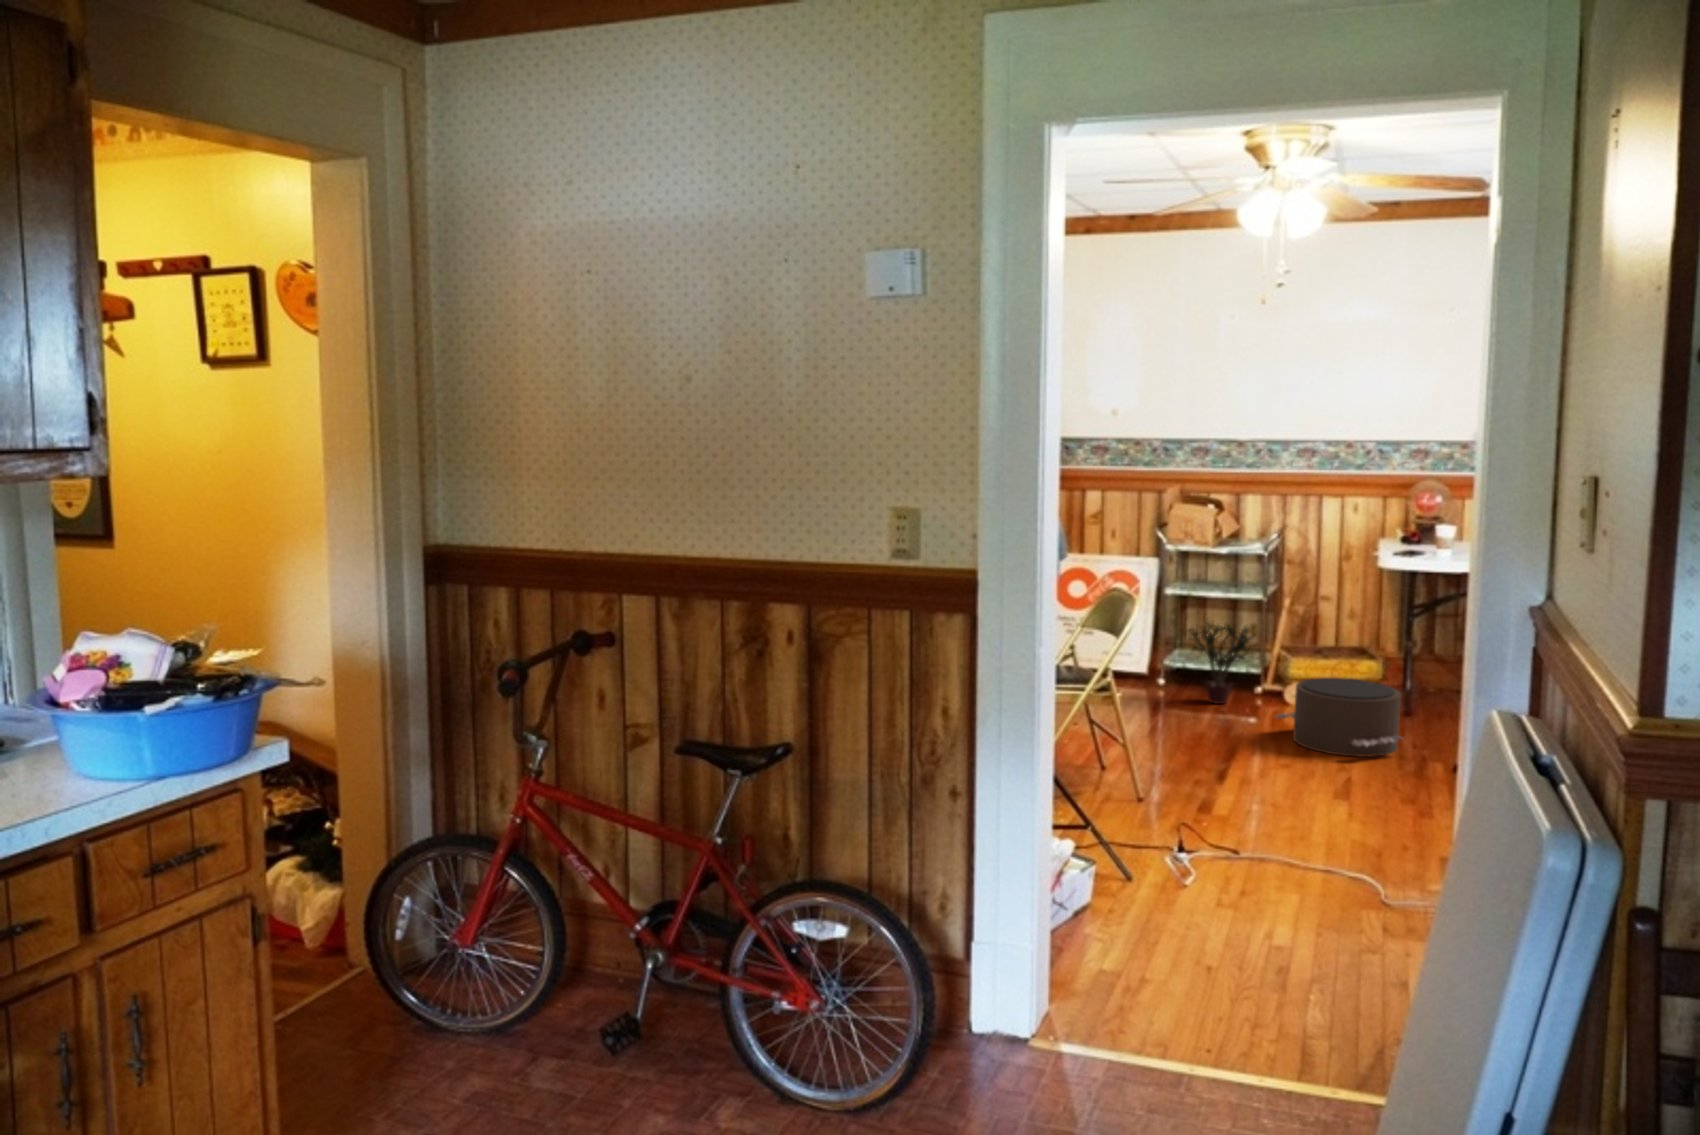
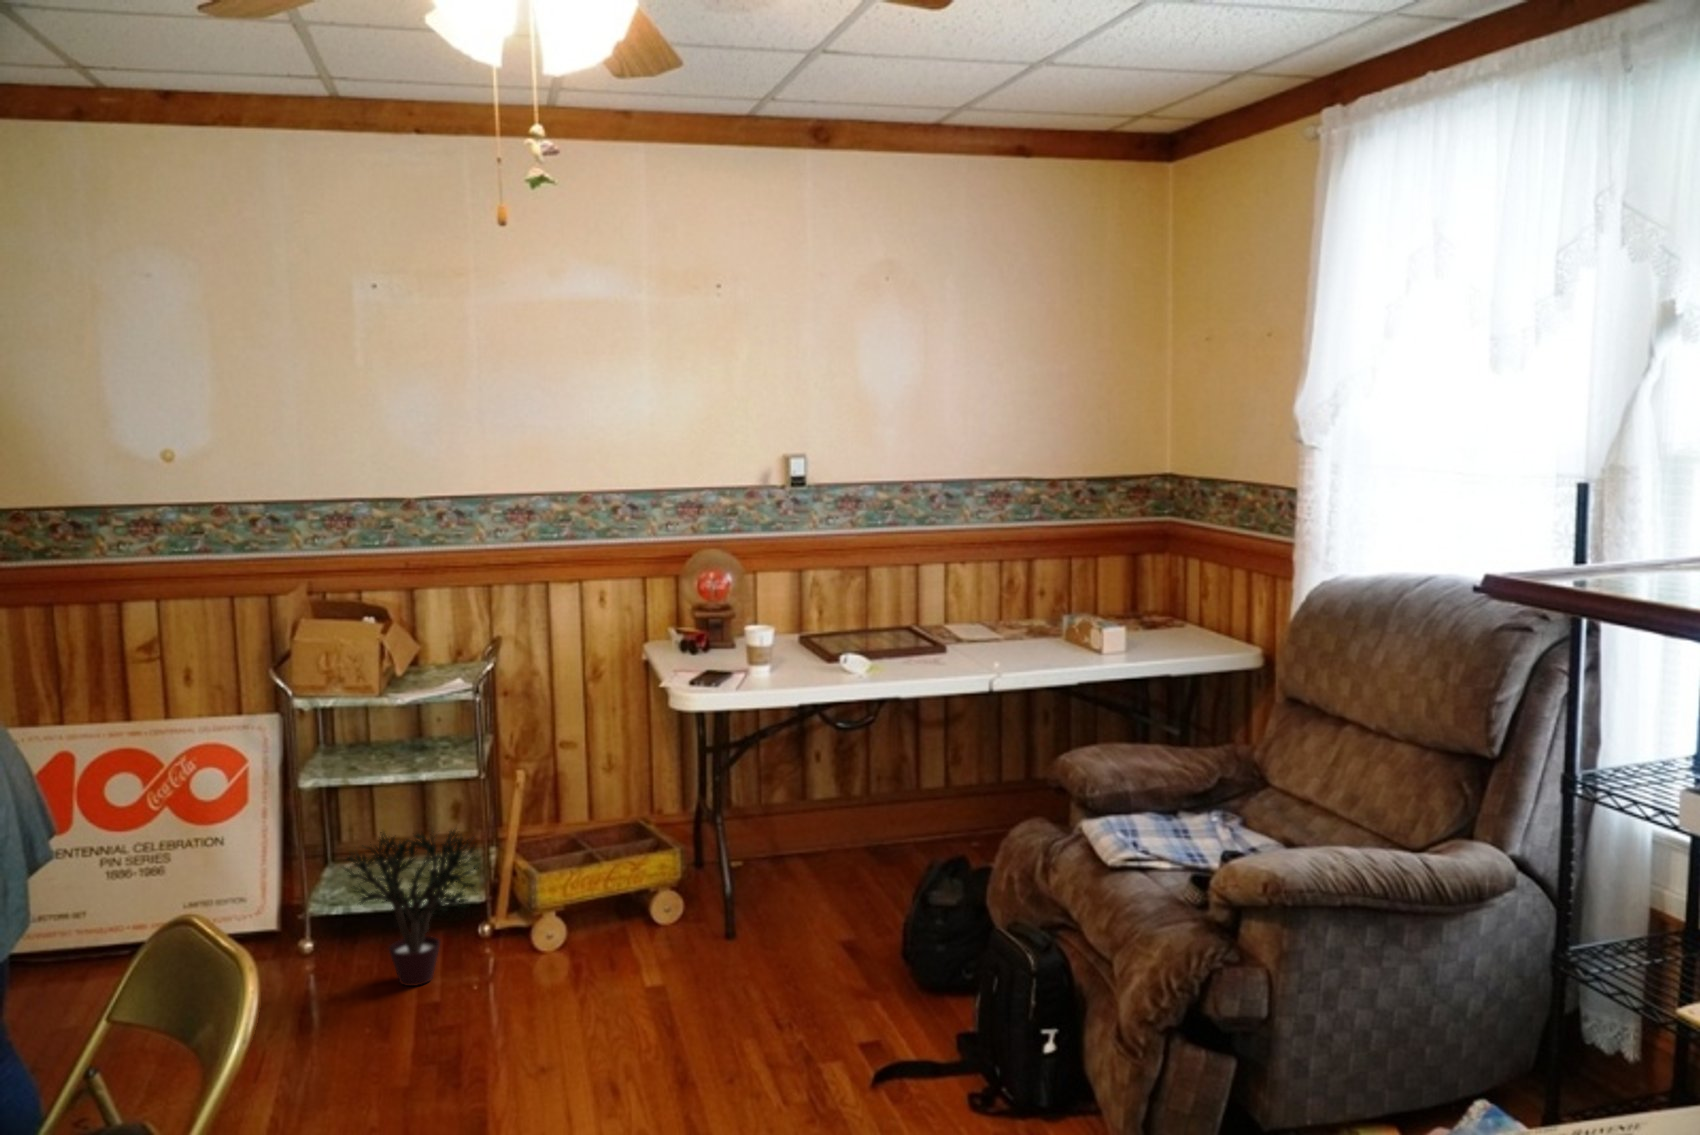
pouf: present [1276,678,1401,757] -> none [533,916,774,1092]

